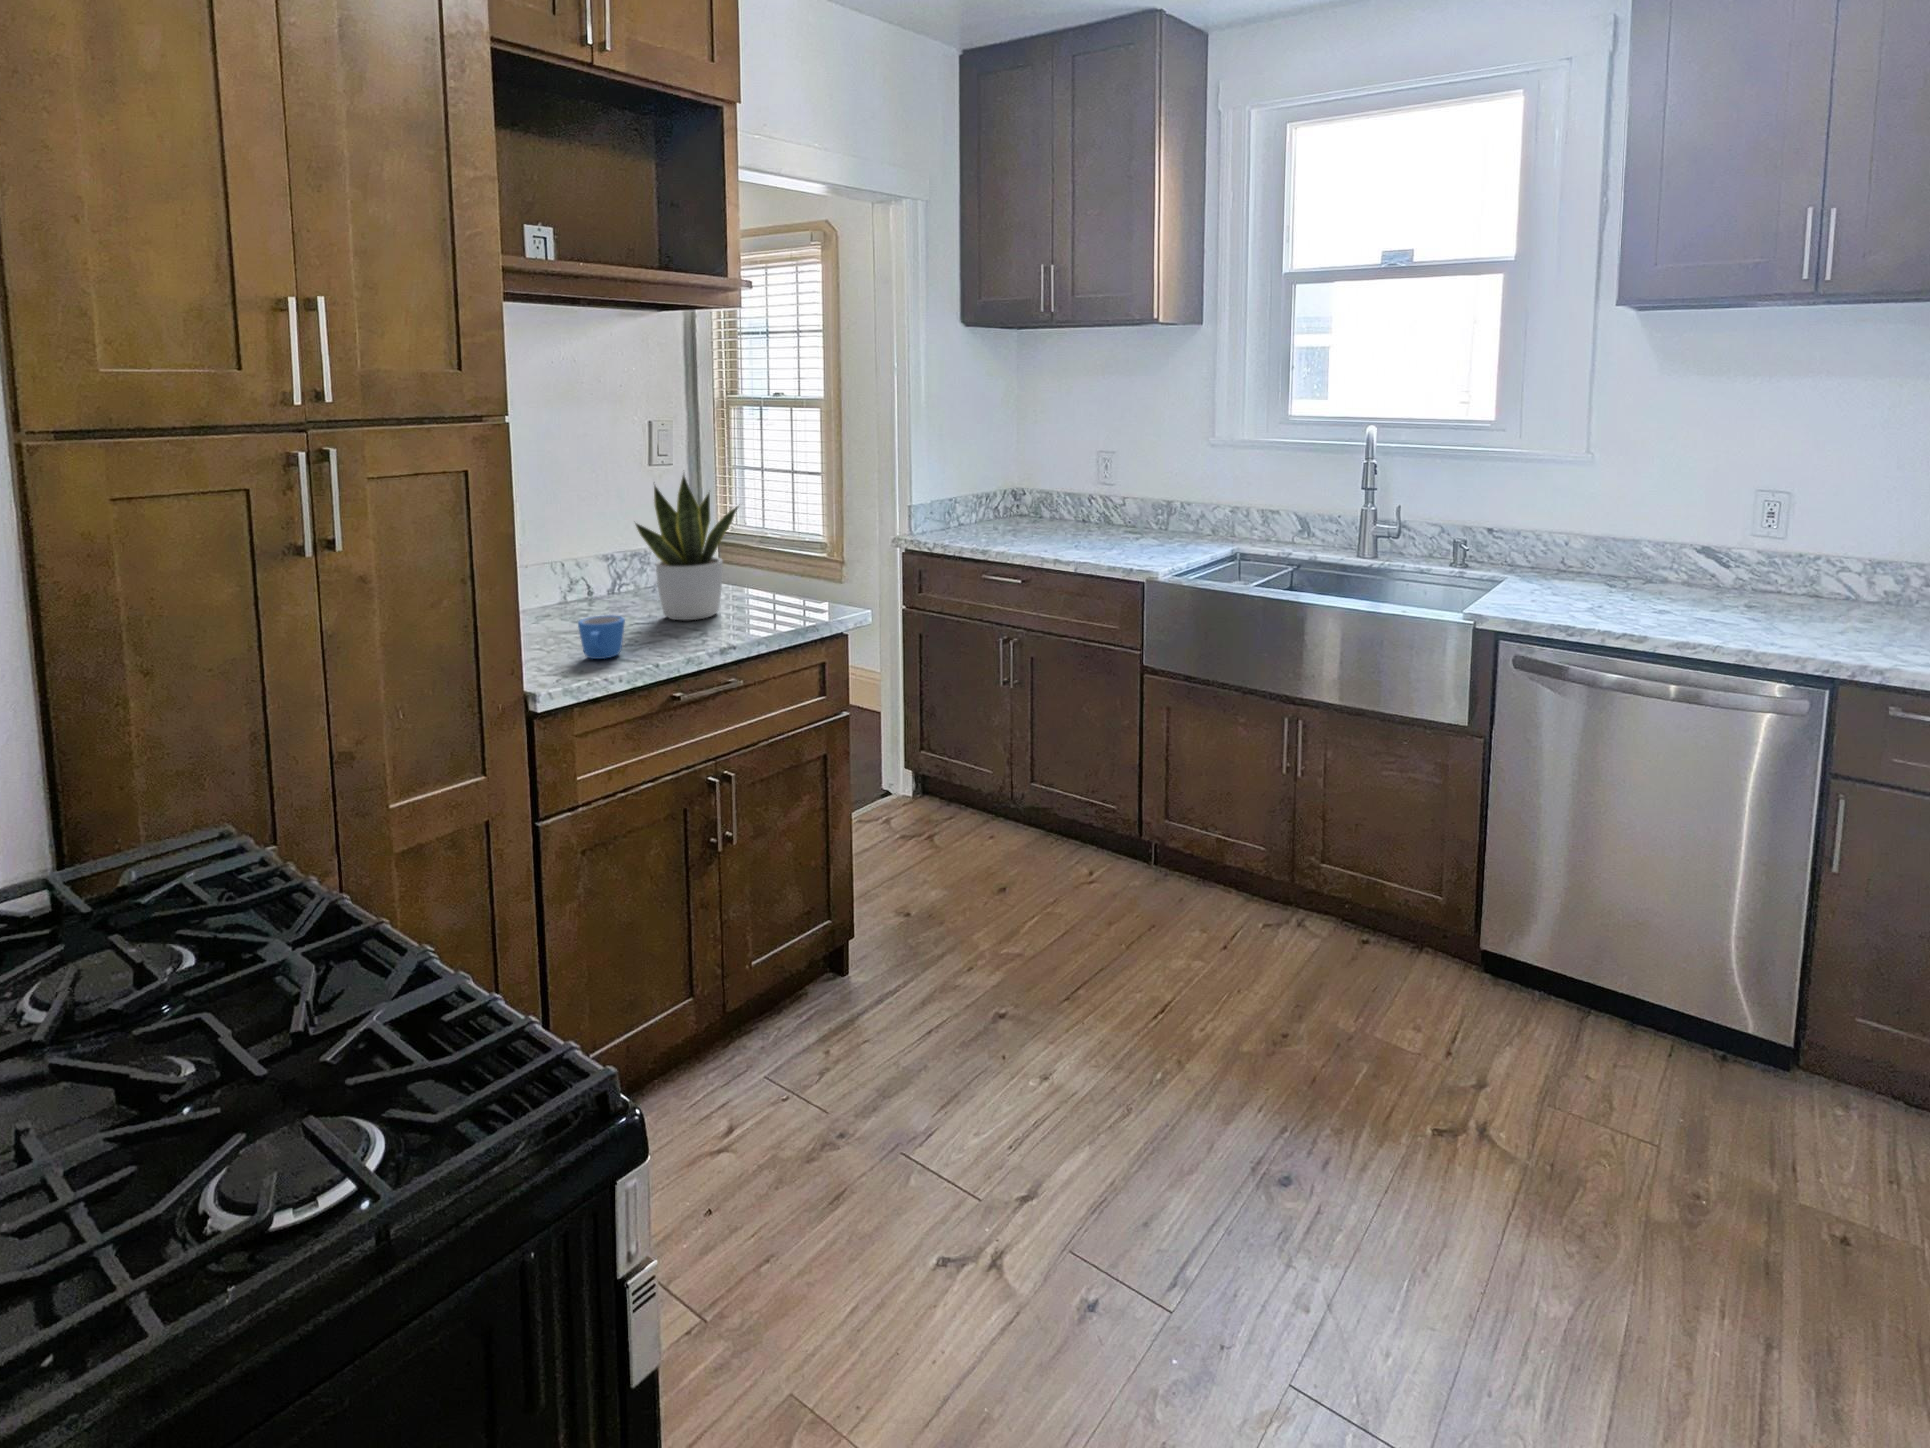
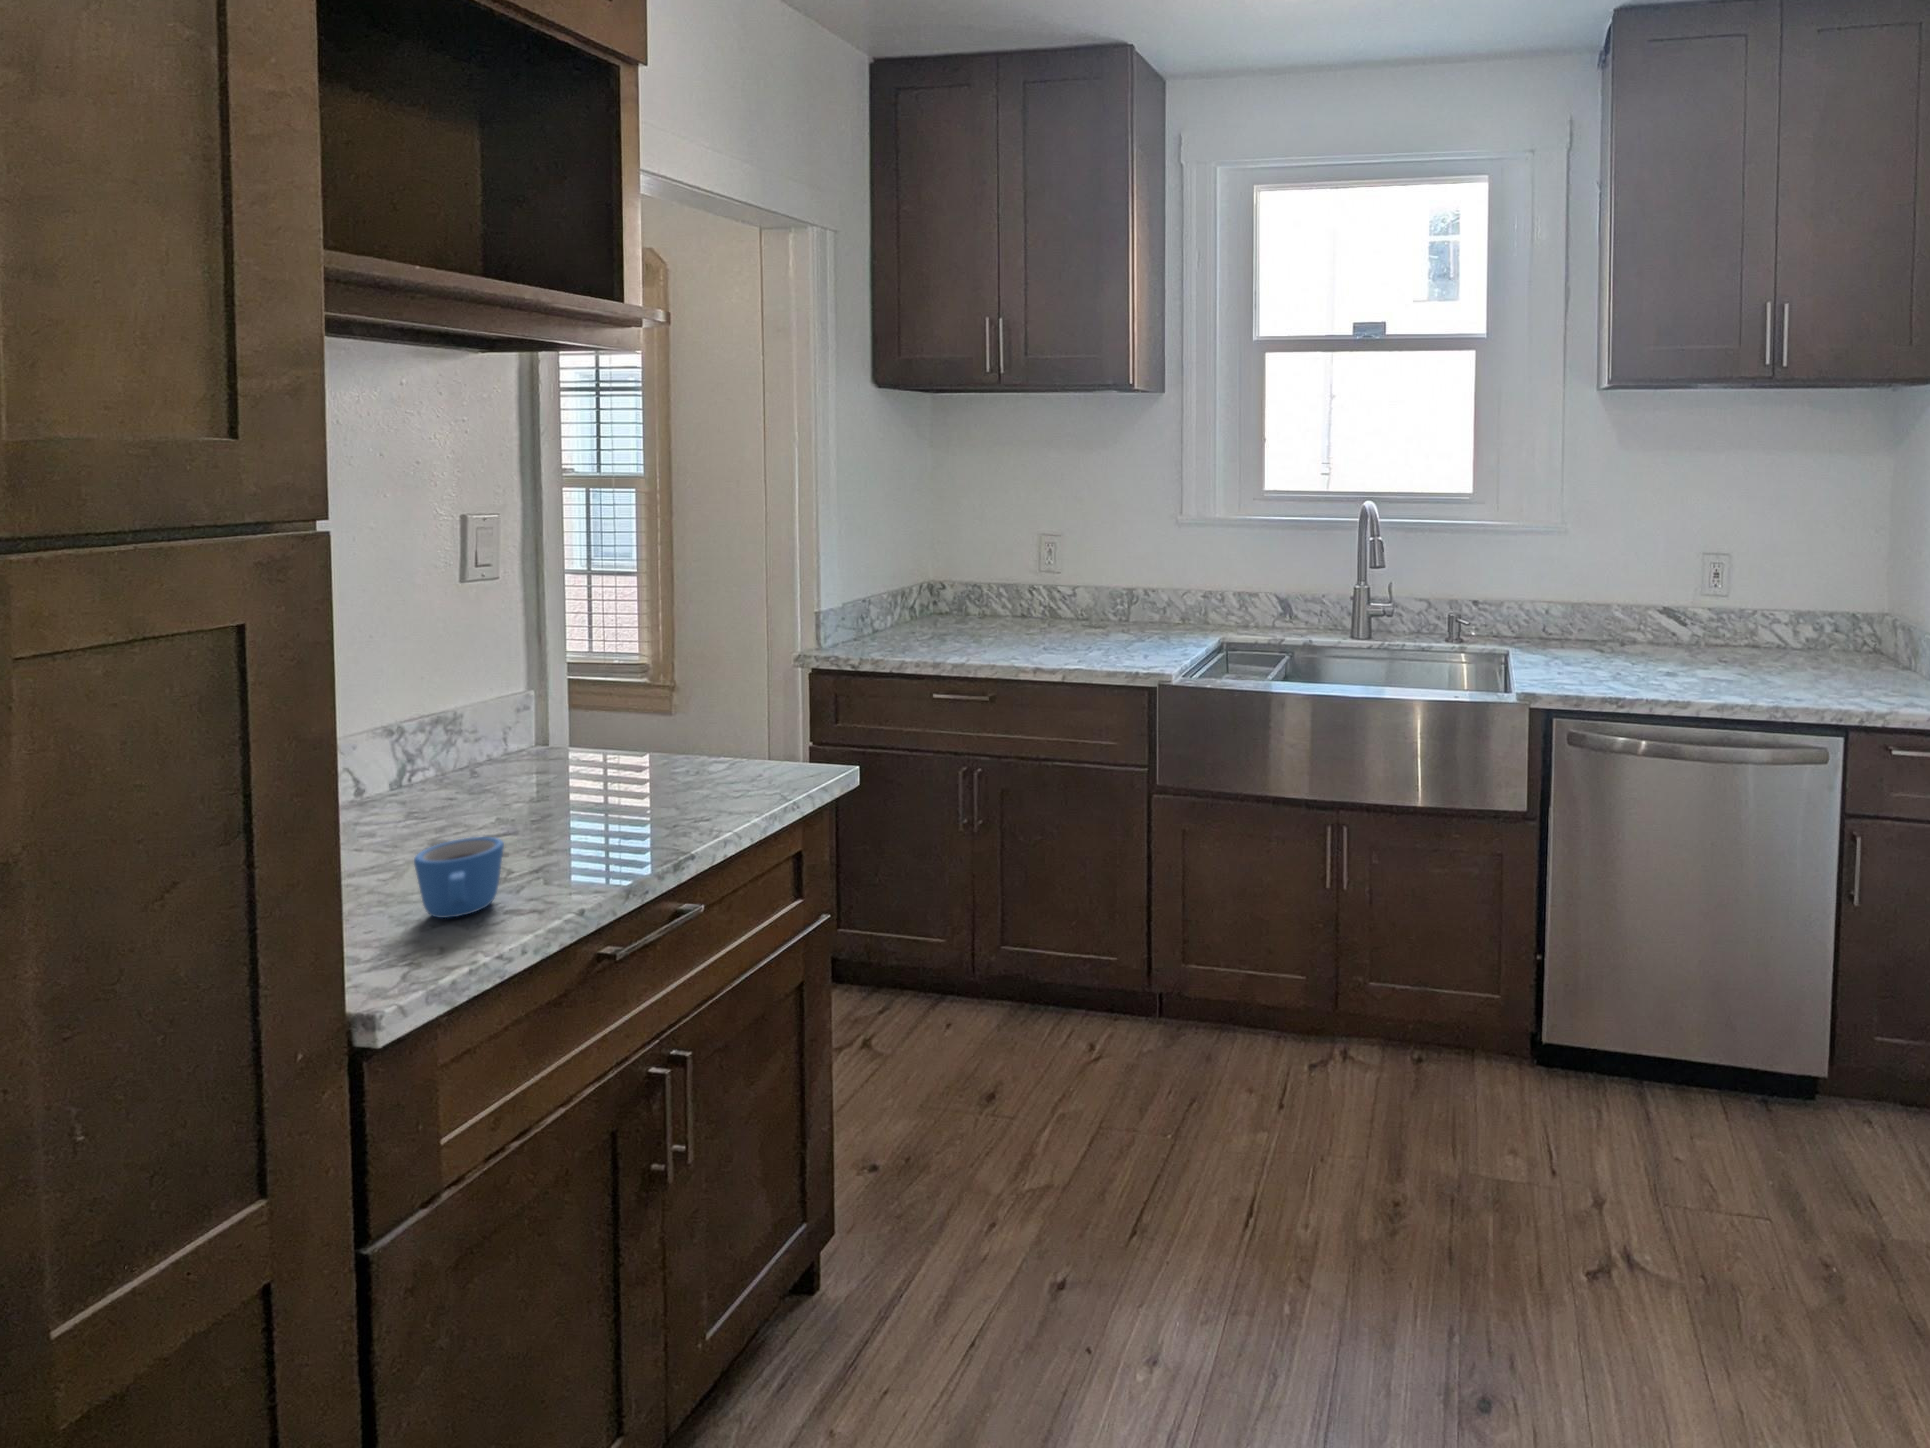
potted plant: present [636,475,738,620] -> none [485,588,659,822]

